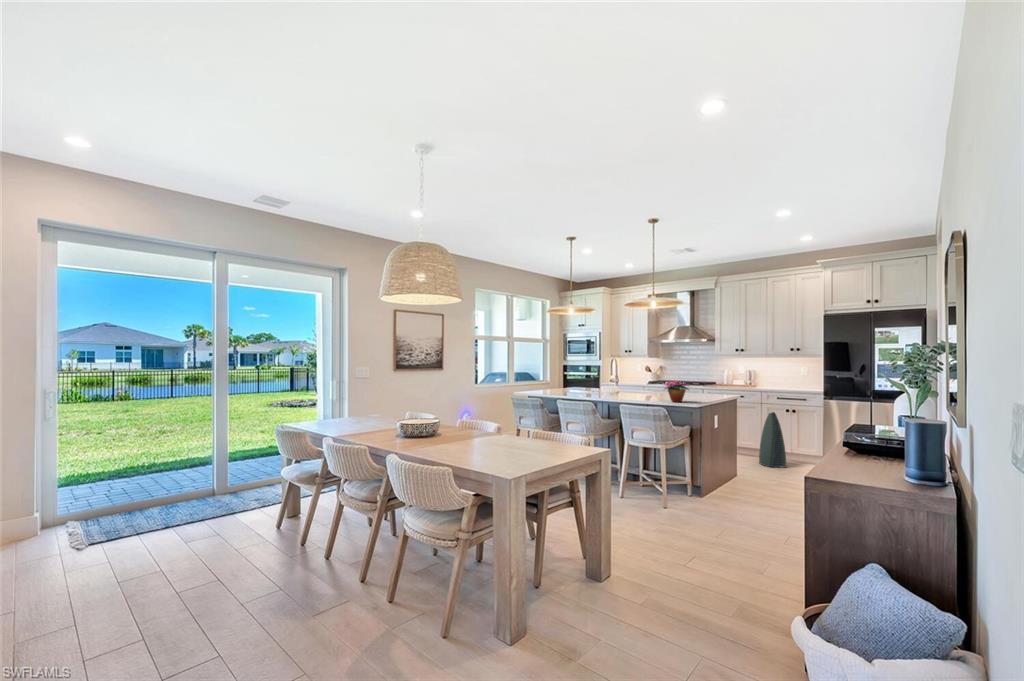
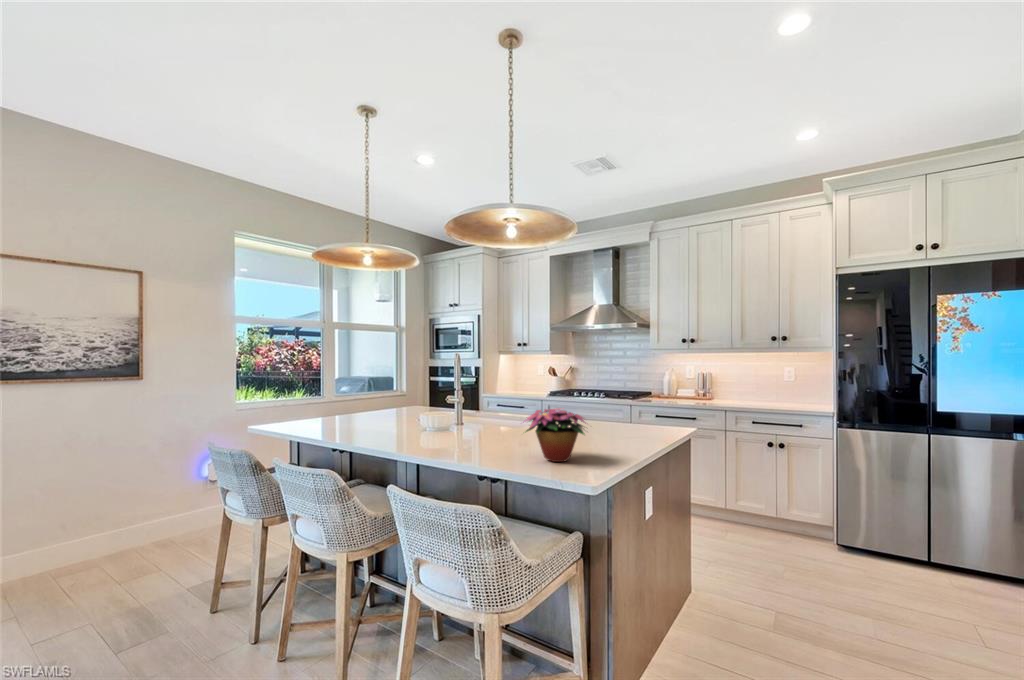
air purifier: present [759,412,786,468] -> none [725,451,776,559]

